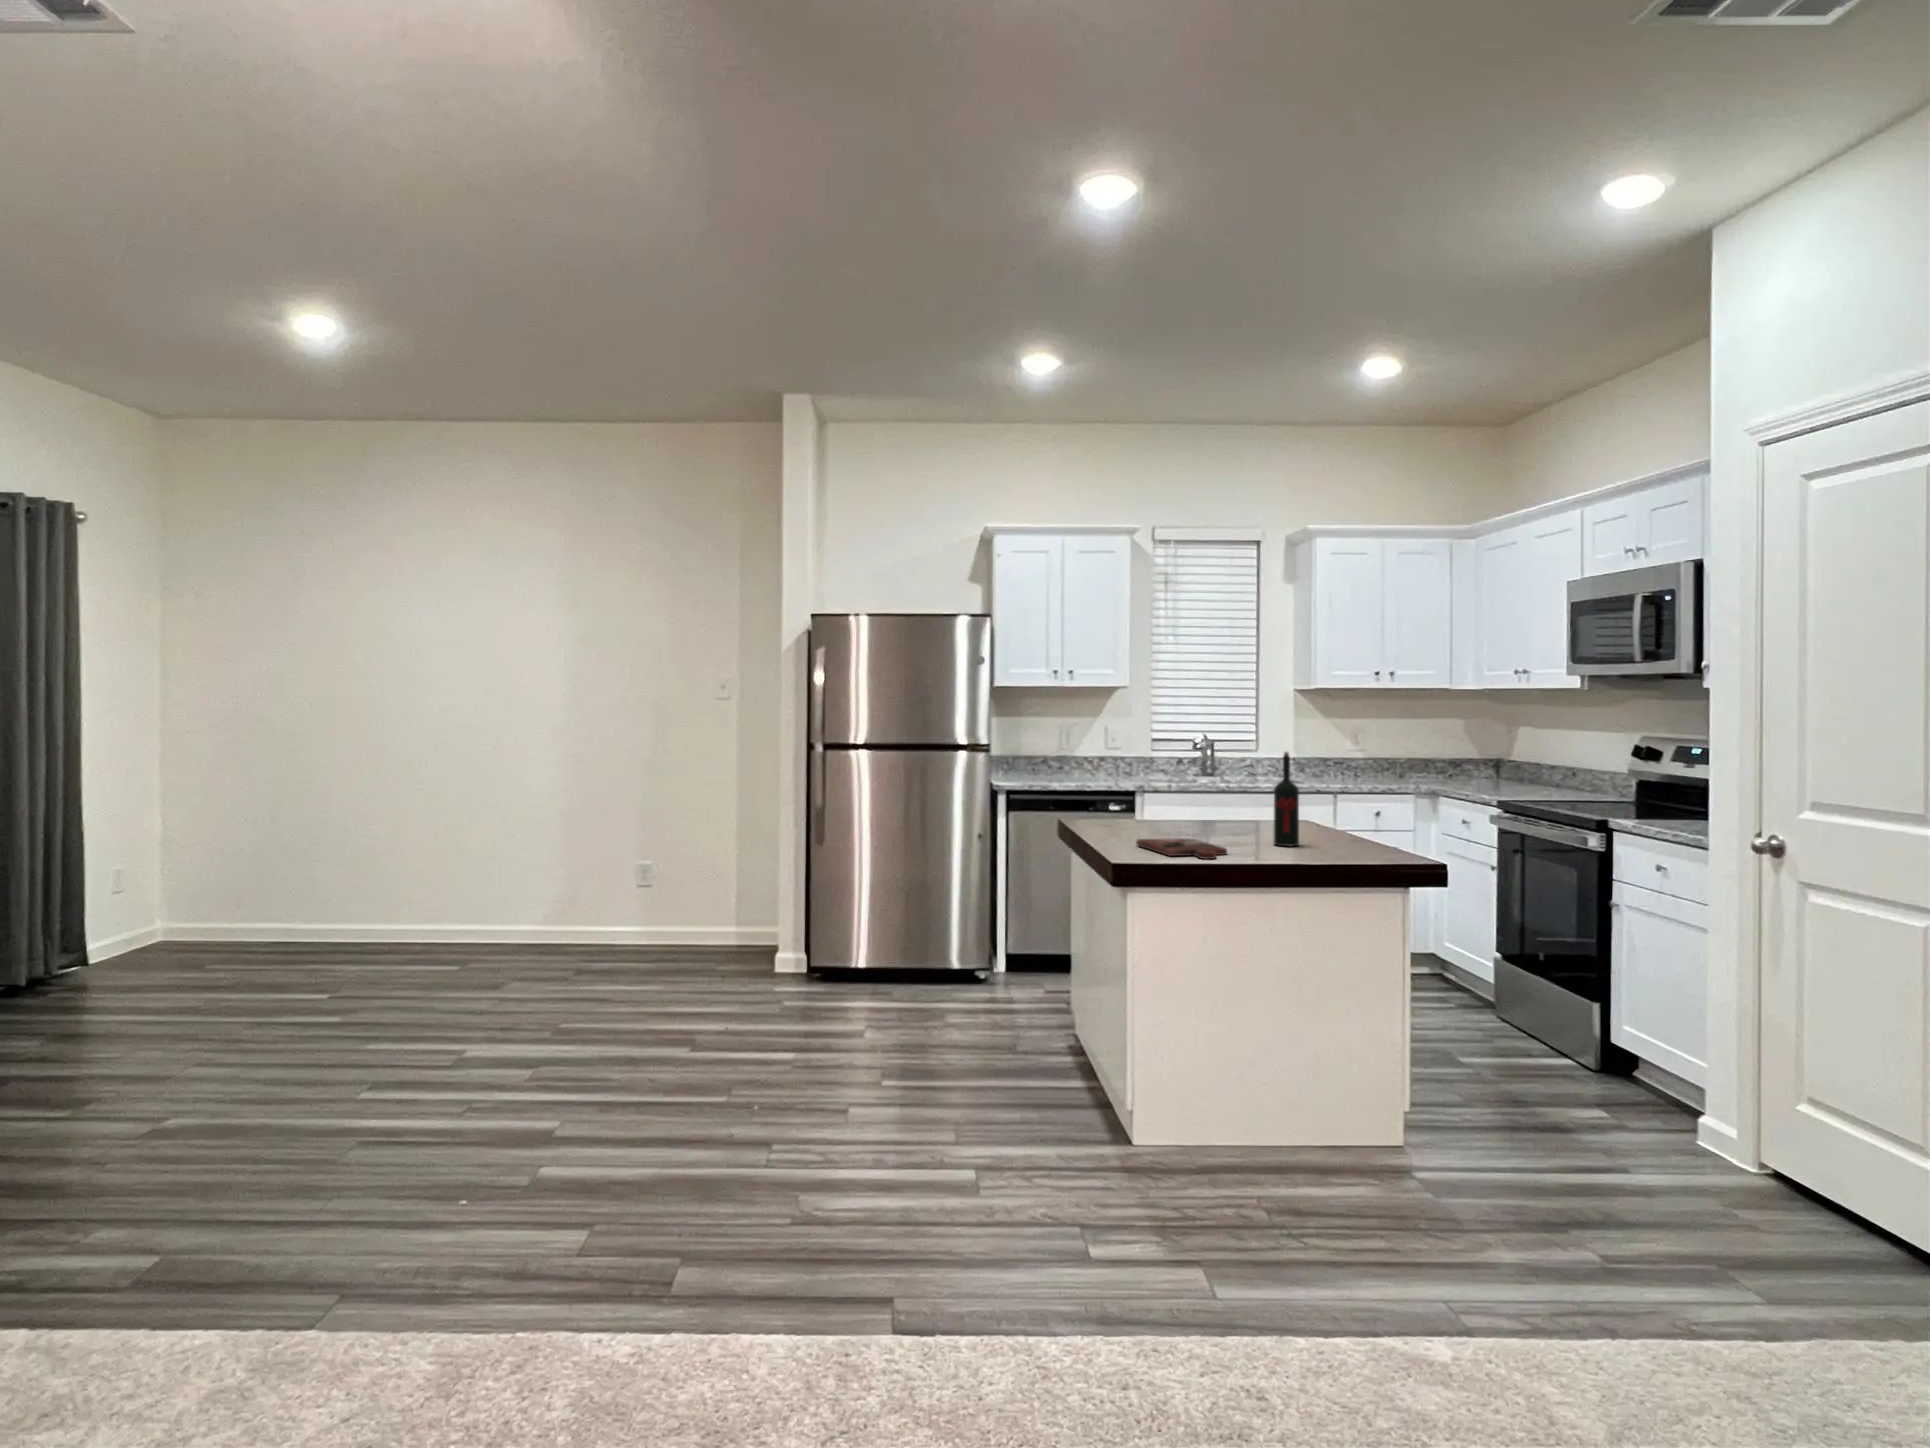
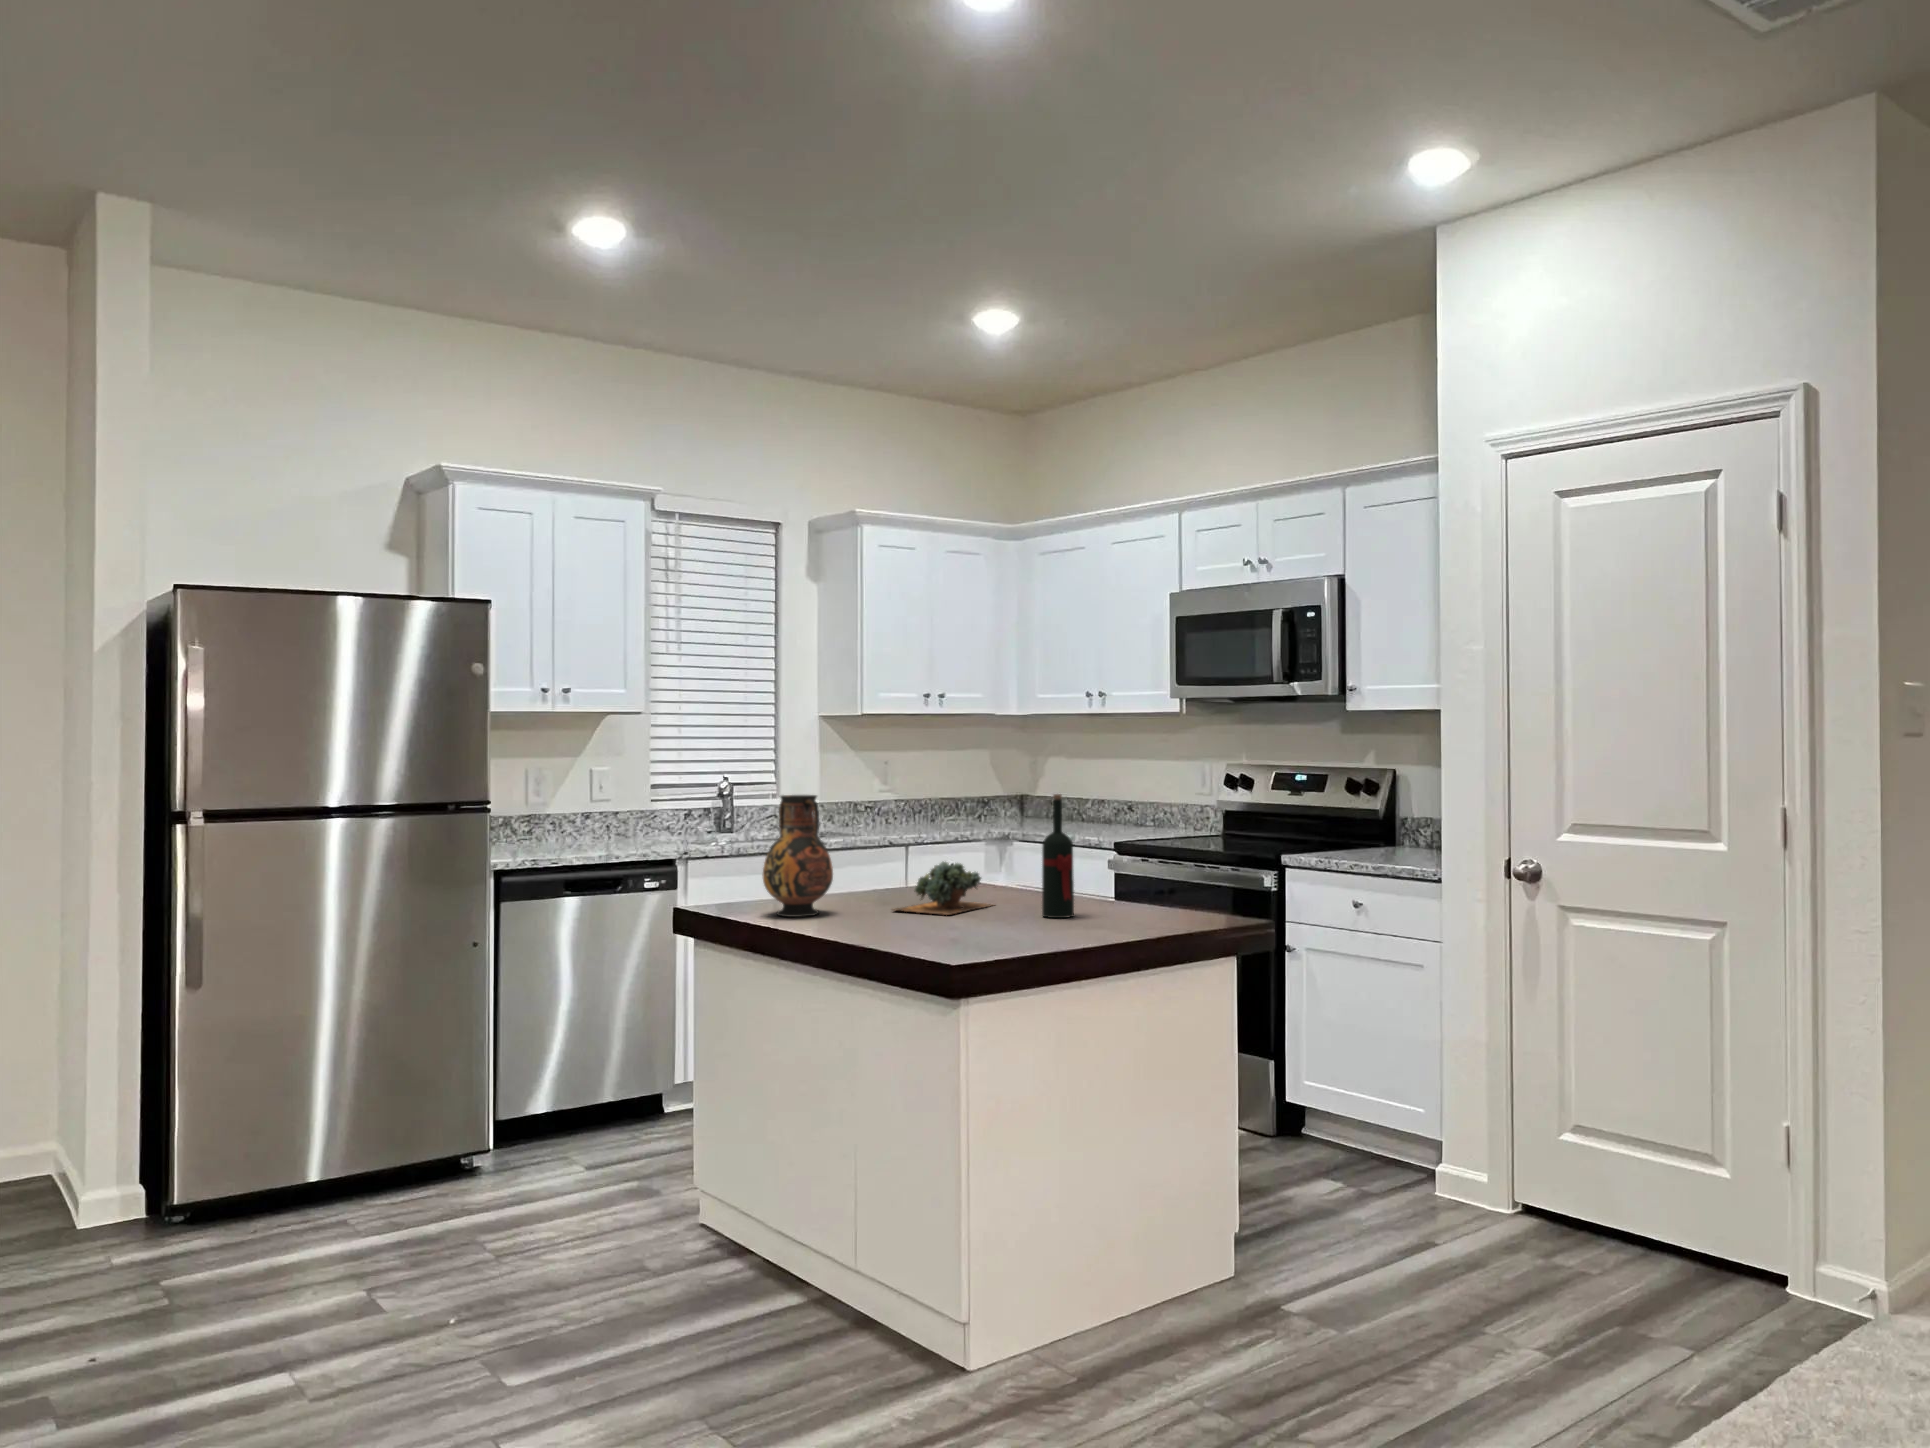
vase: none [1094,745,1144,830] -> present [763,795,833,917]
succulent plant: none [1182,799,1267,838] -> present [893,862,992,915]
cutting board: present [1136,838,1227,859] -> none [893,918,1037,946]

